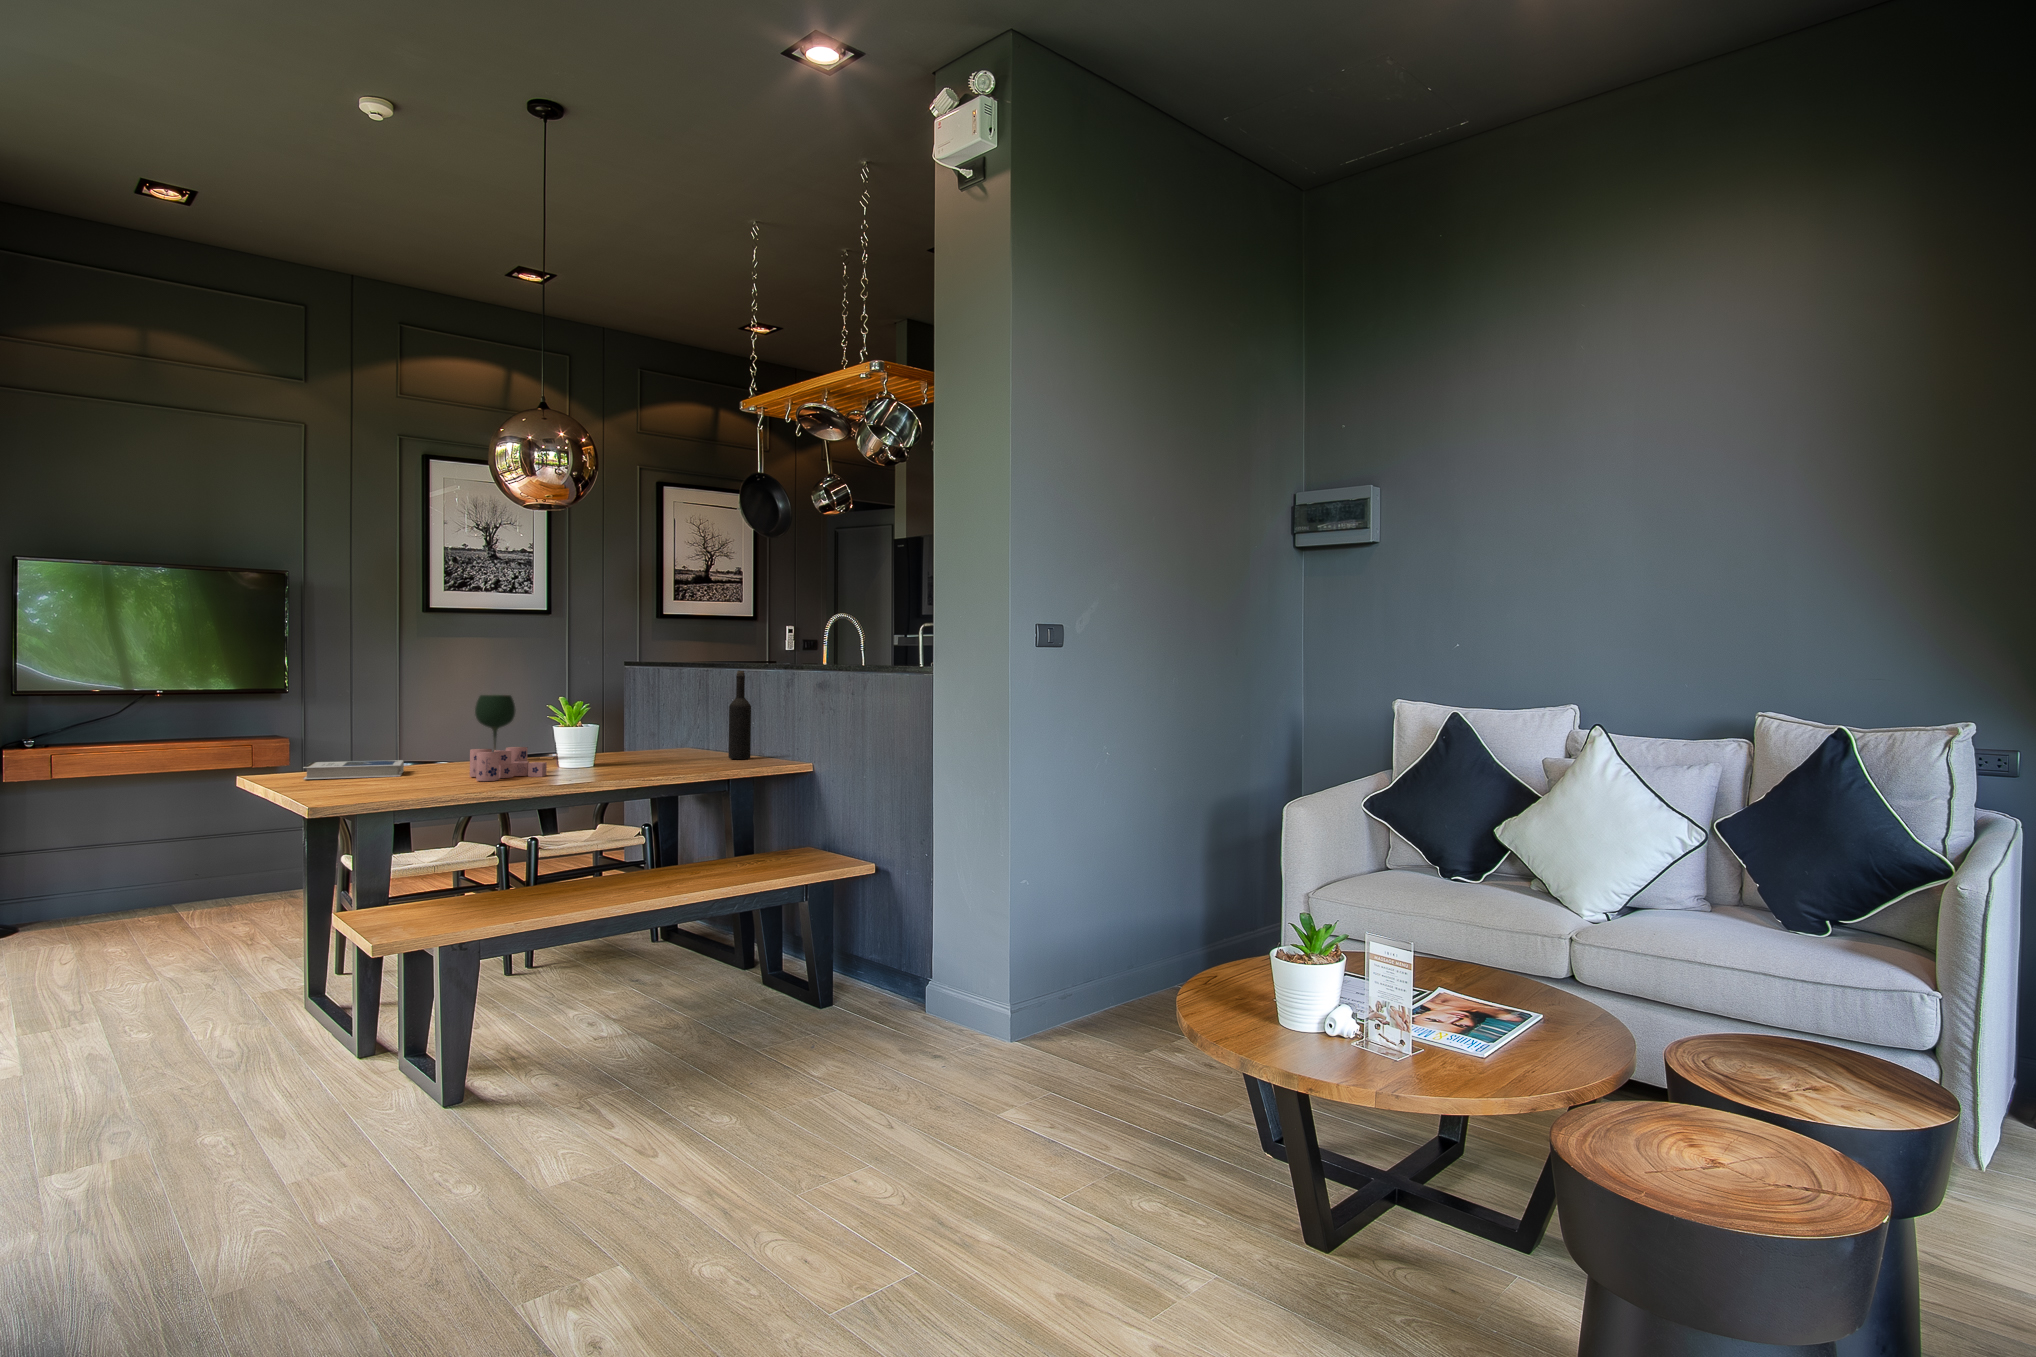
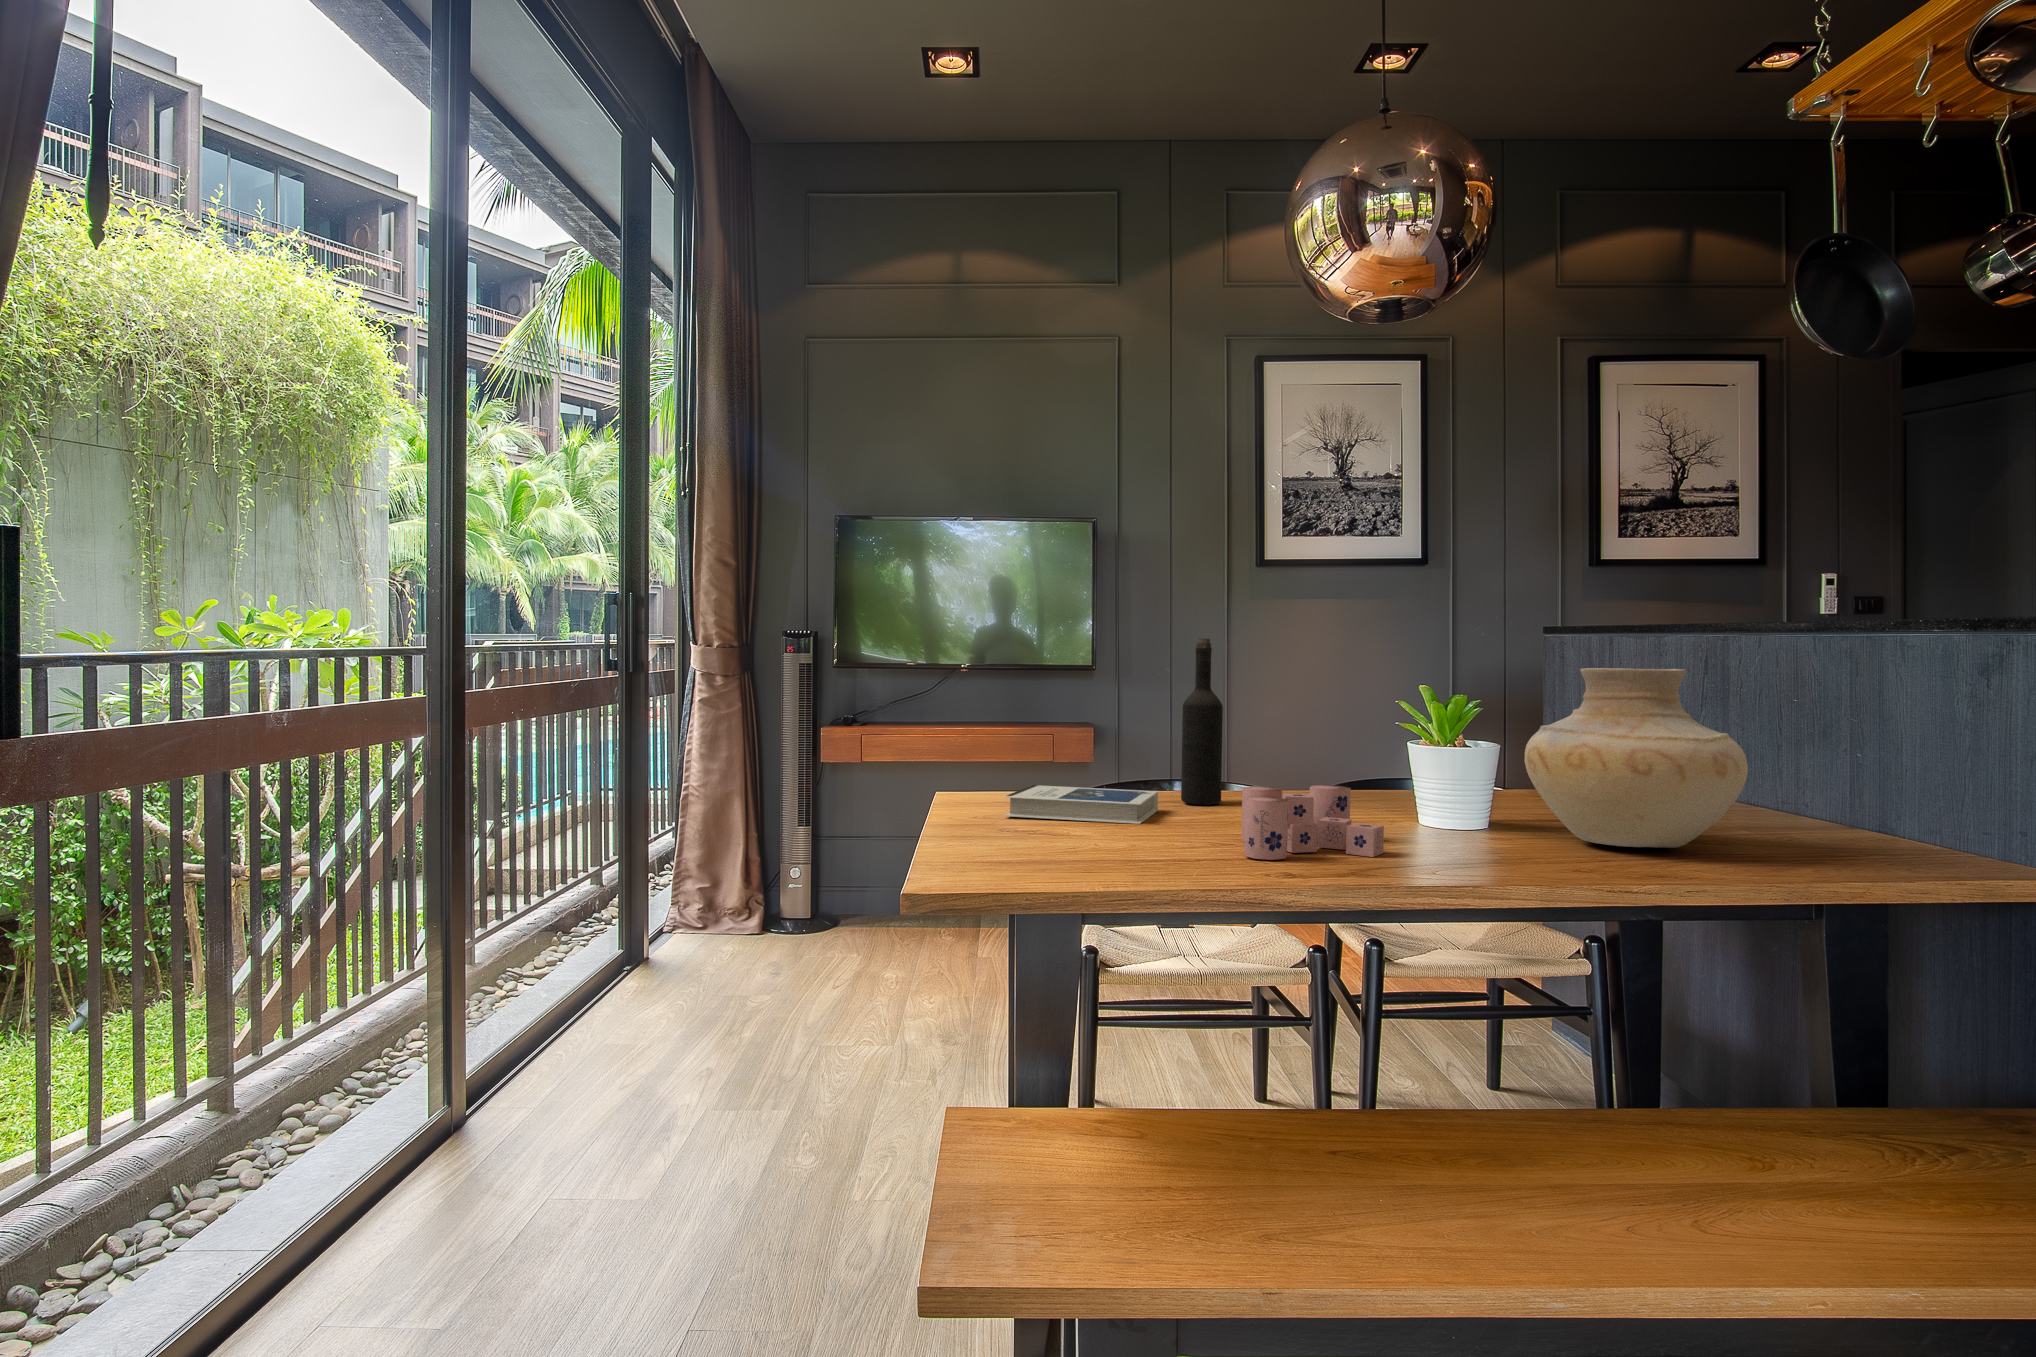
wine bottle: present [728,671,751,759] -> present [1181,639,1223,805]
vase: none [613,687,704,765] -> present [1525,668,1748,848]
wine glass: present [475,695,516,751] -> none [1278,681,1344,802]

